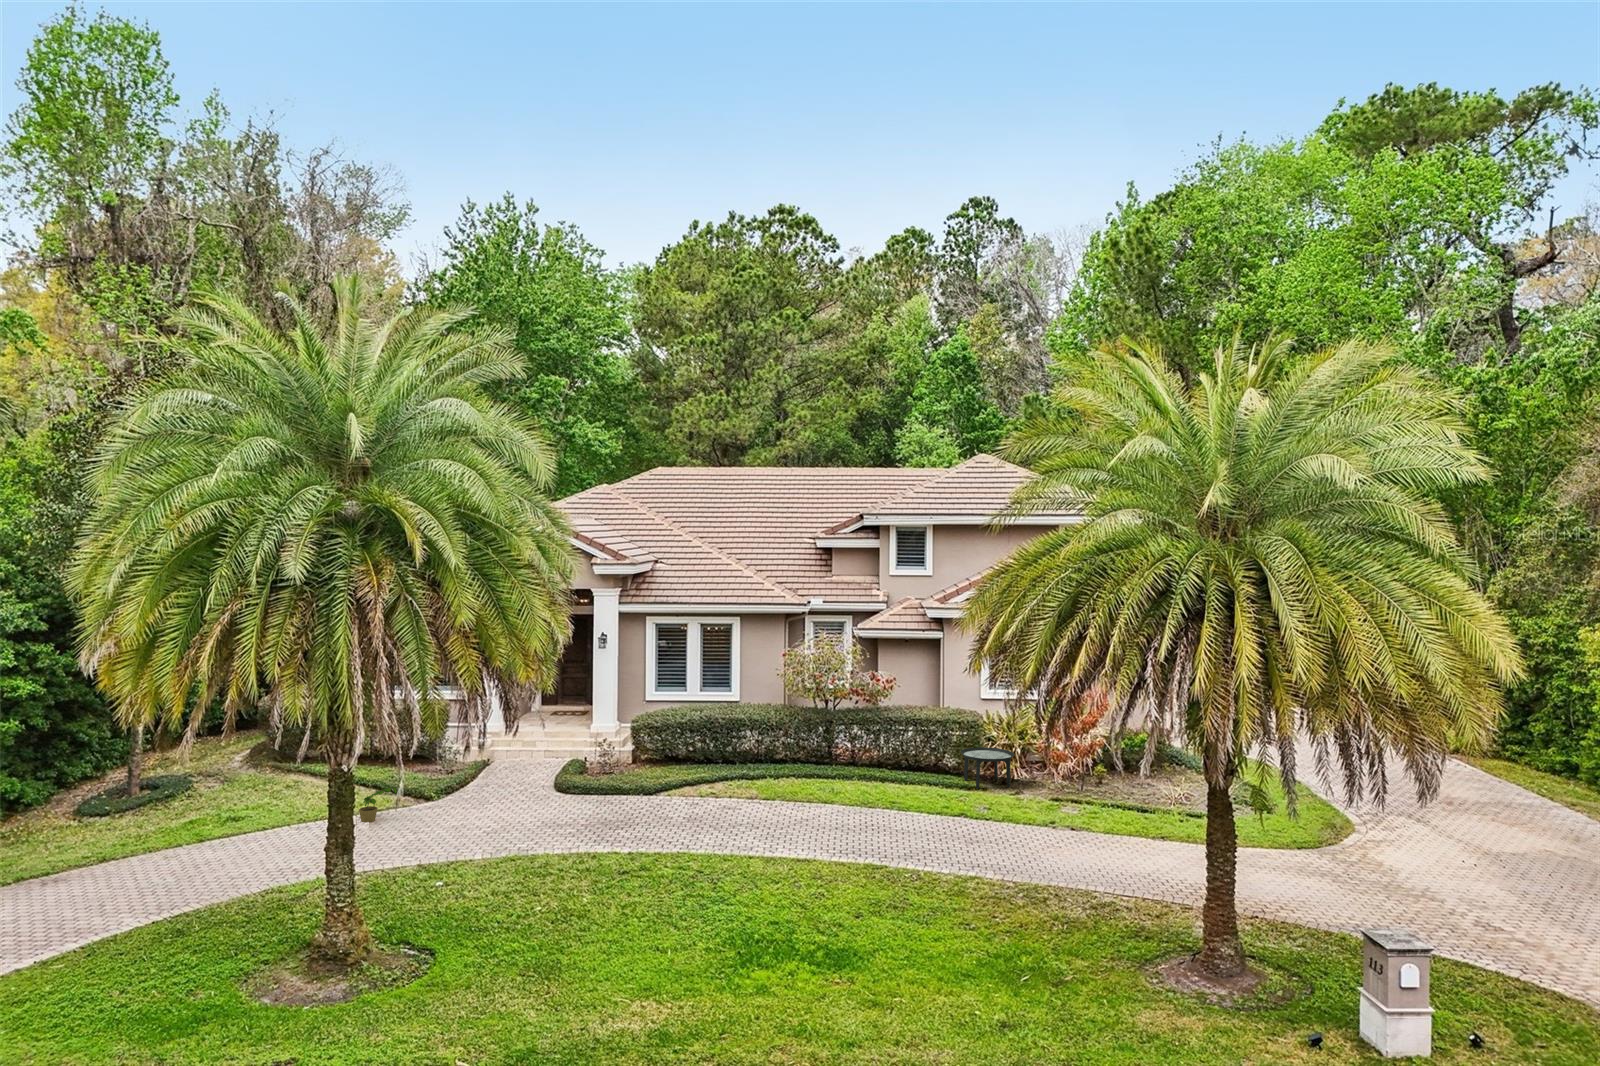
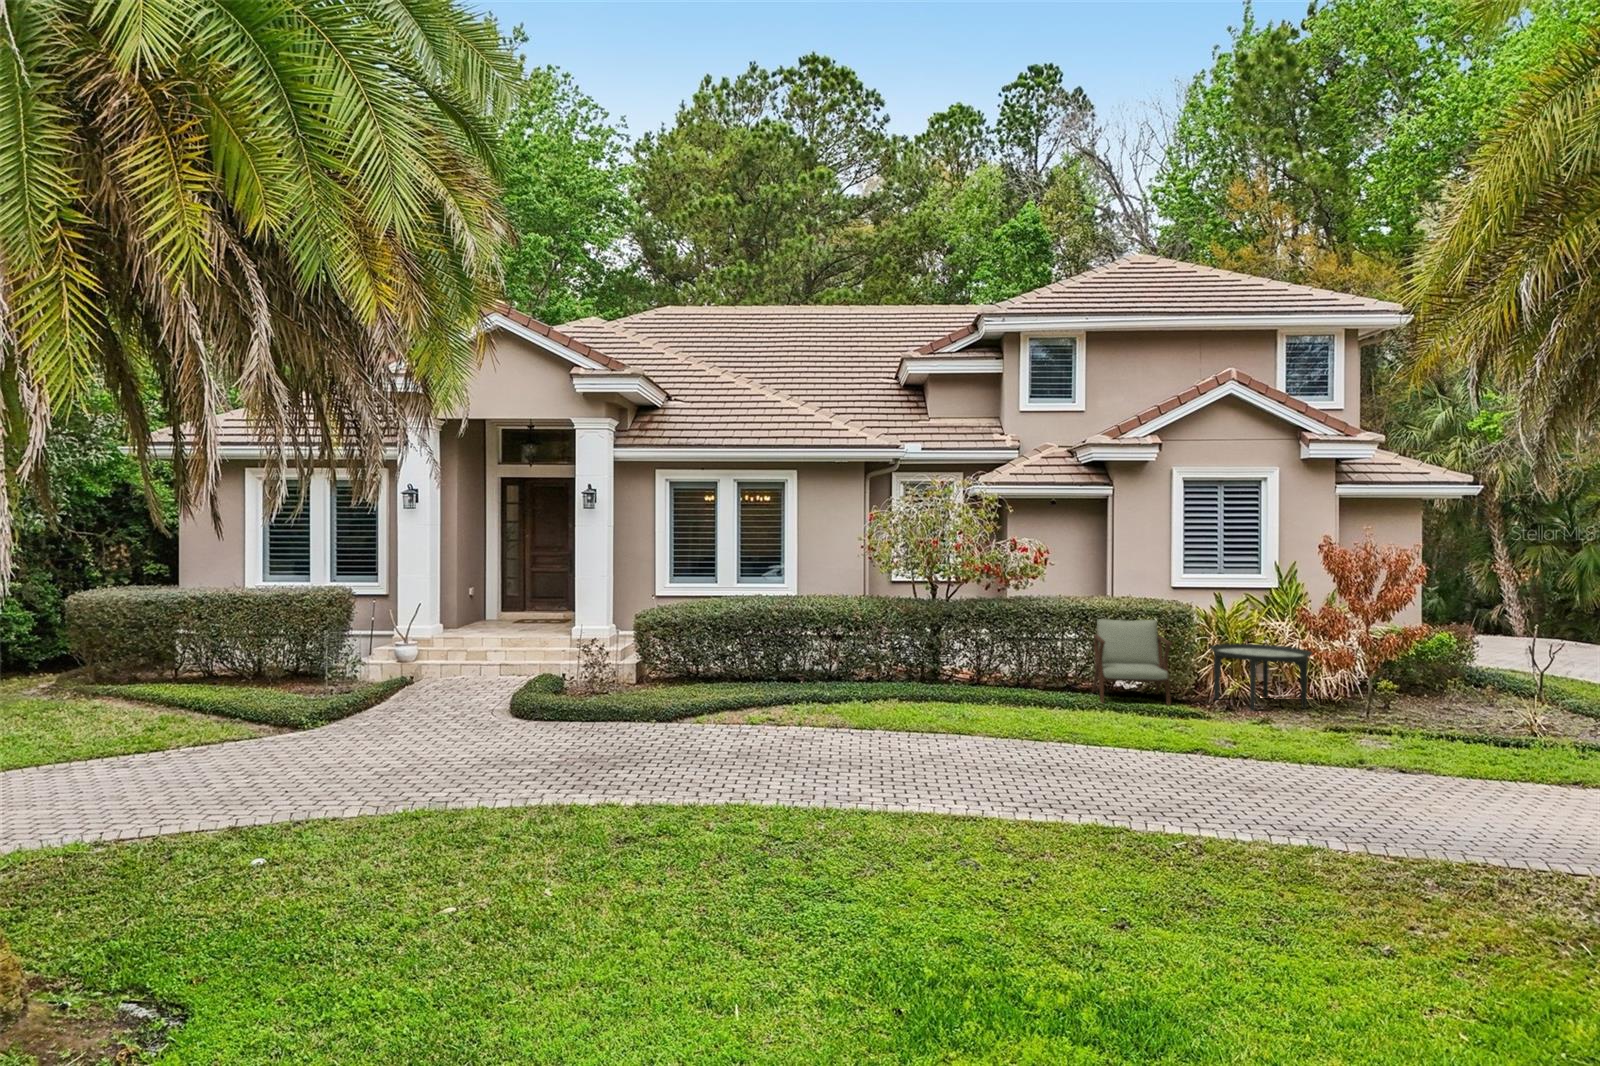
lounge chair: none [897,732,937,785] -> present [1092,619,1172,706]
potted plant: present [359,787,397,822] -> none [65,700,151,771]

